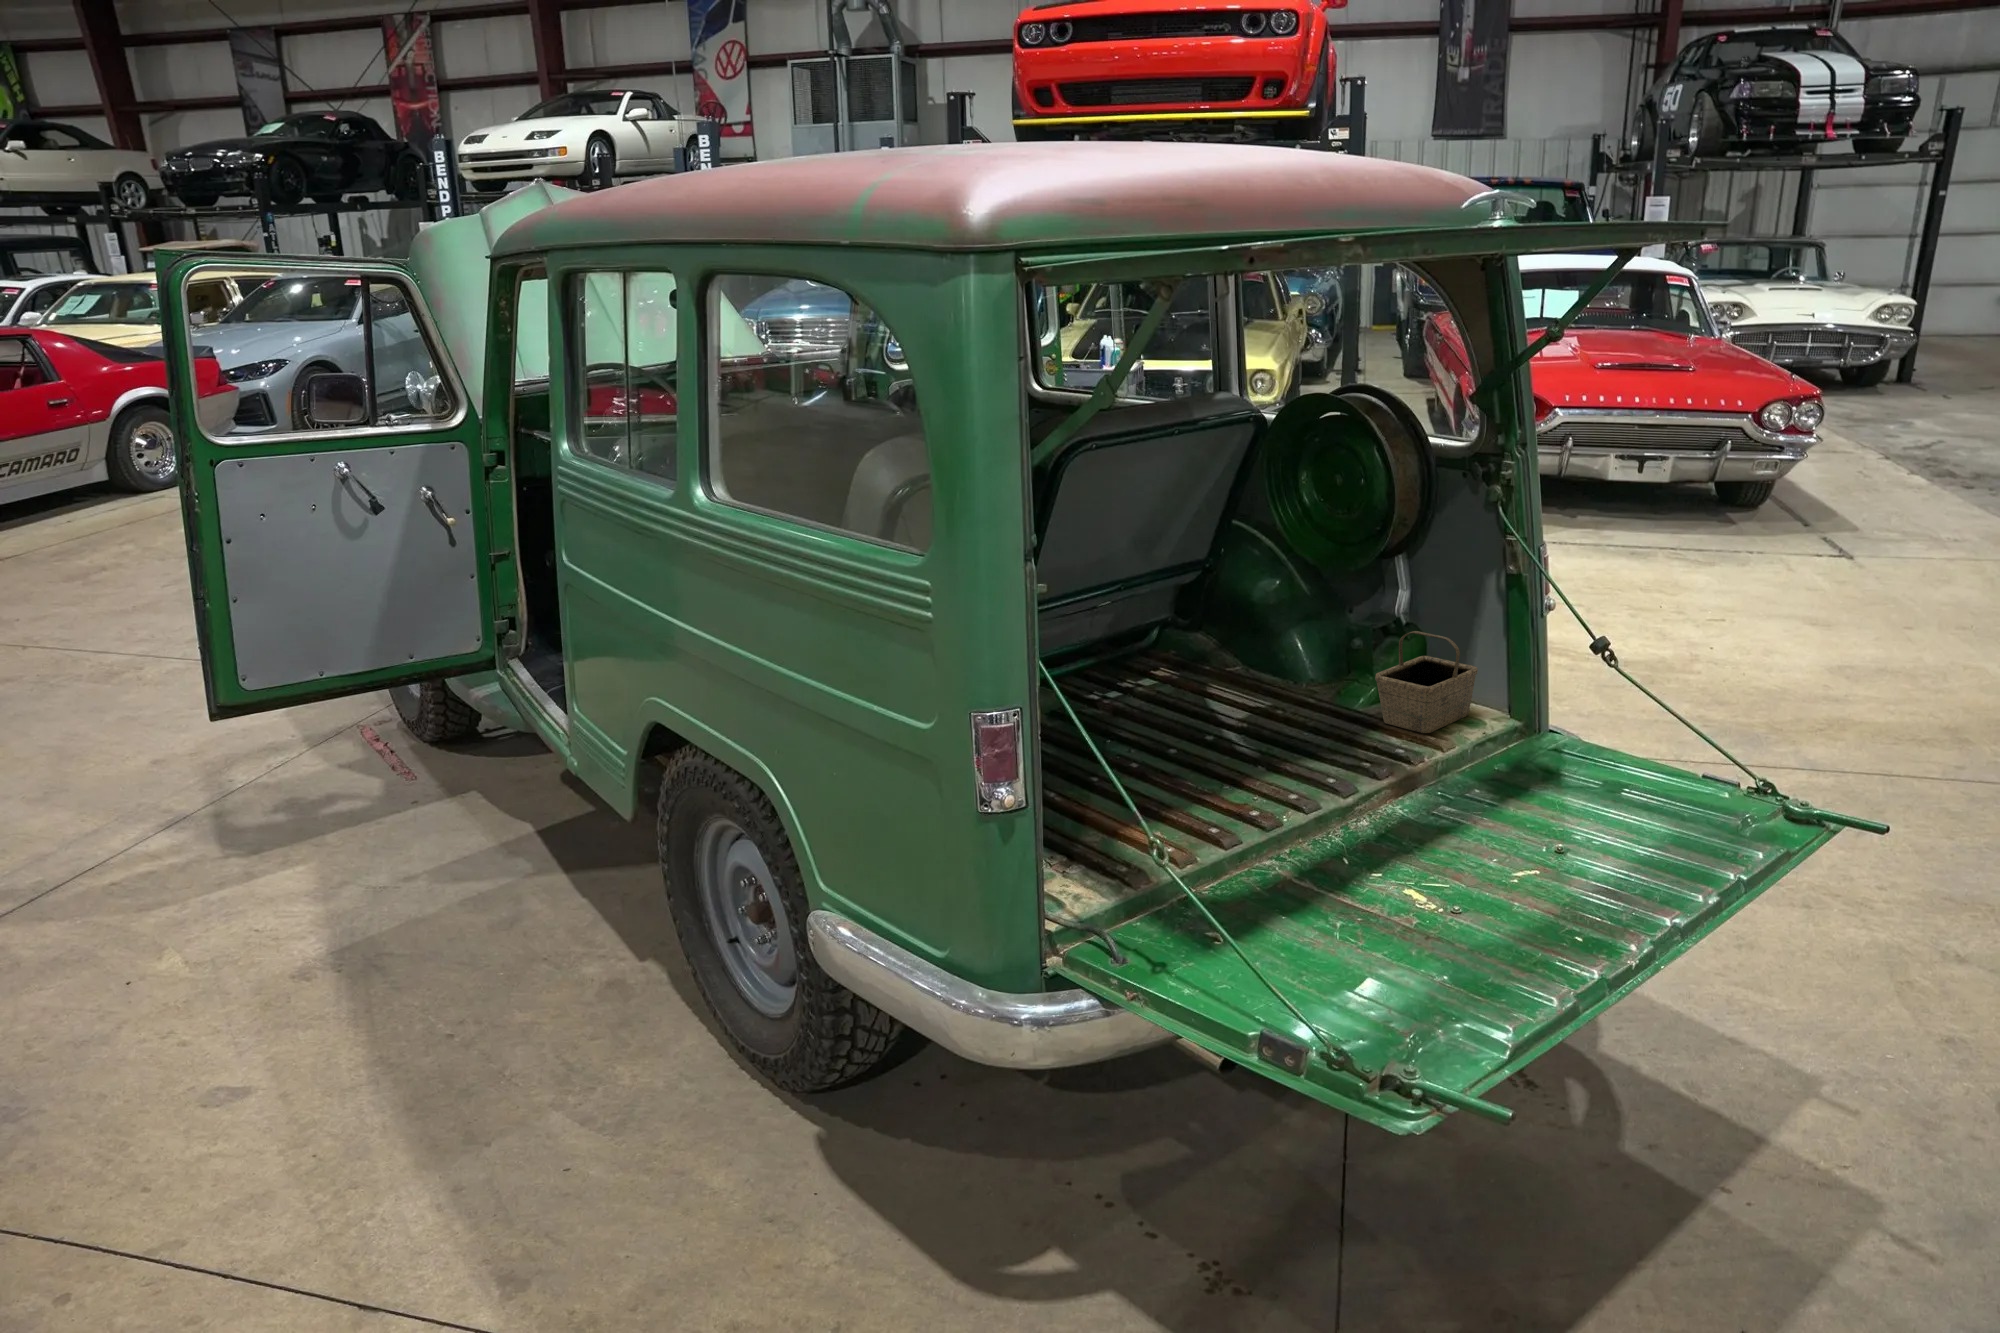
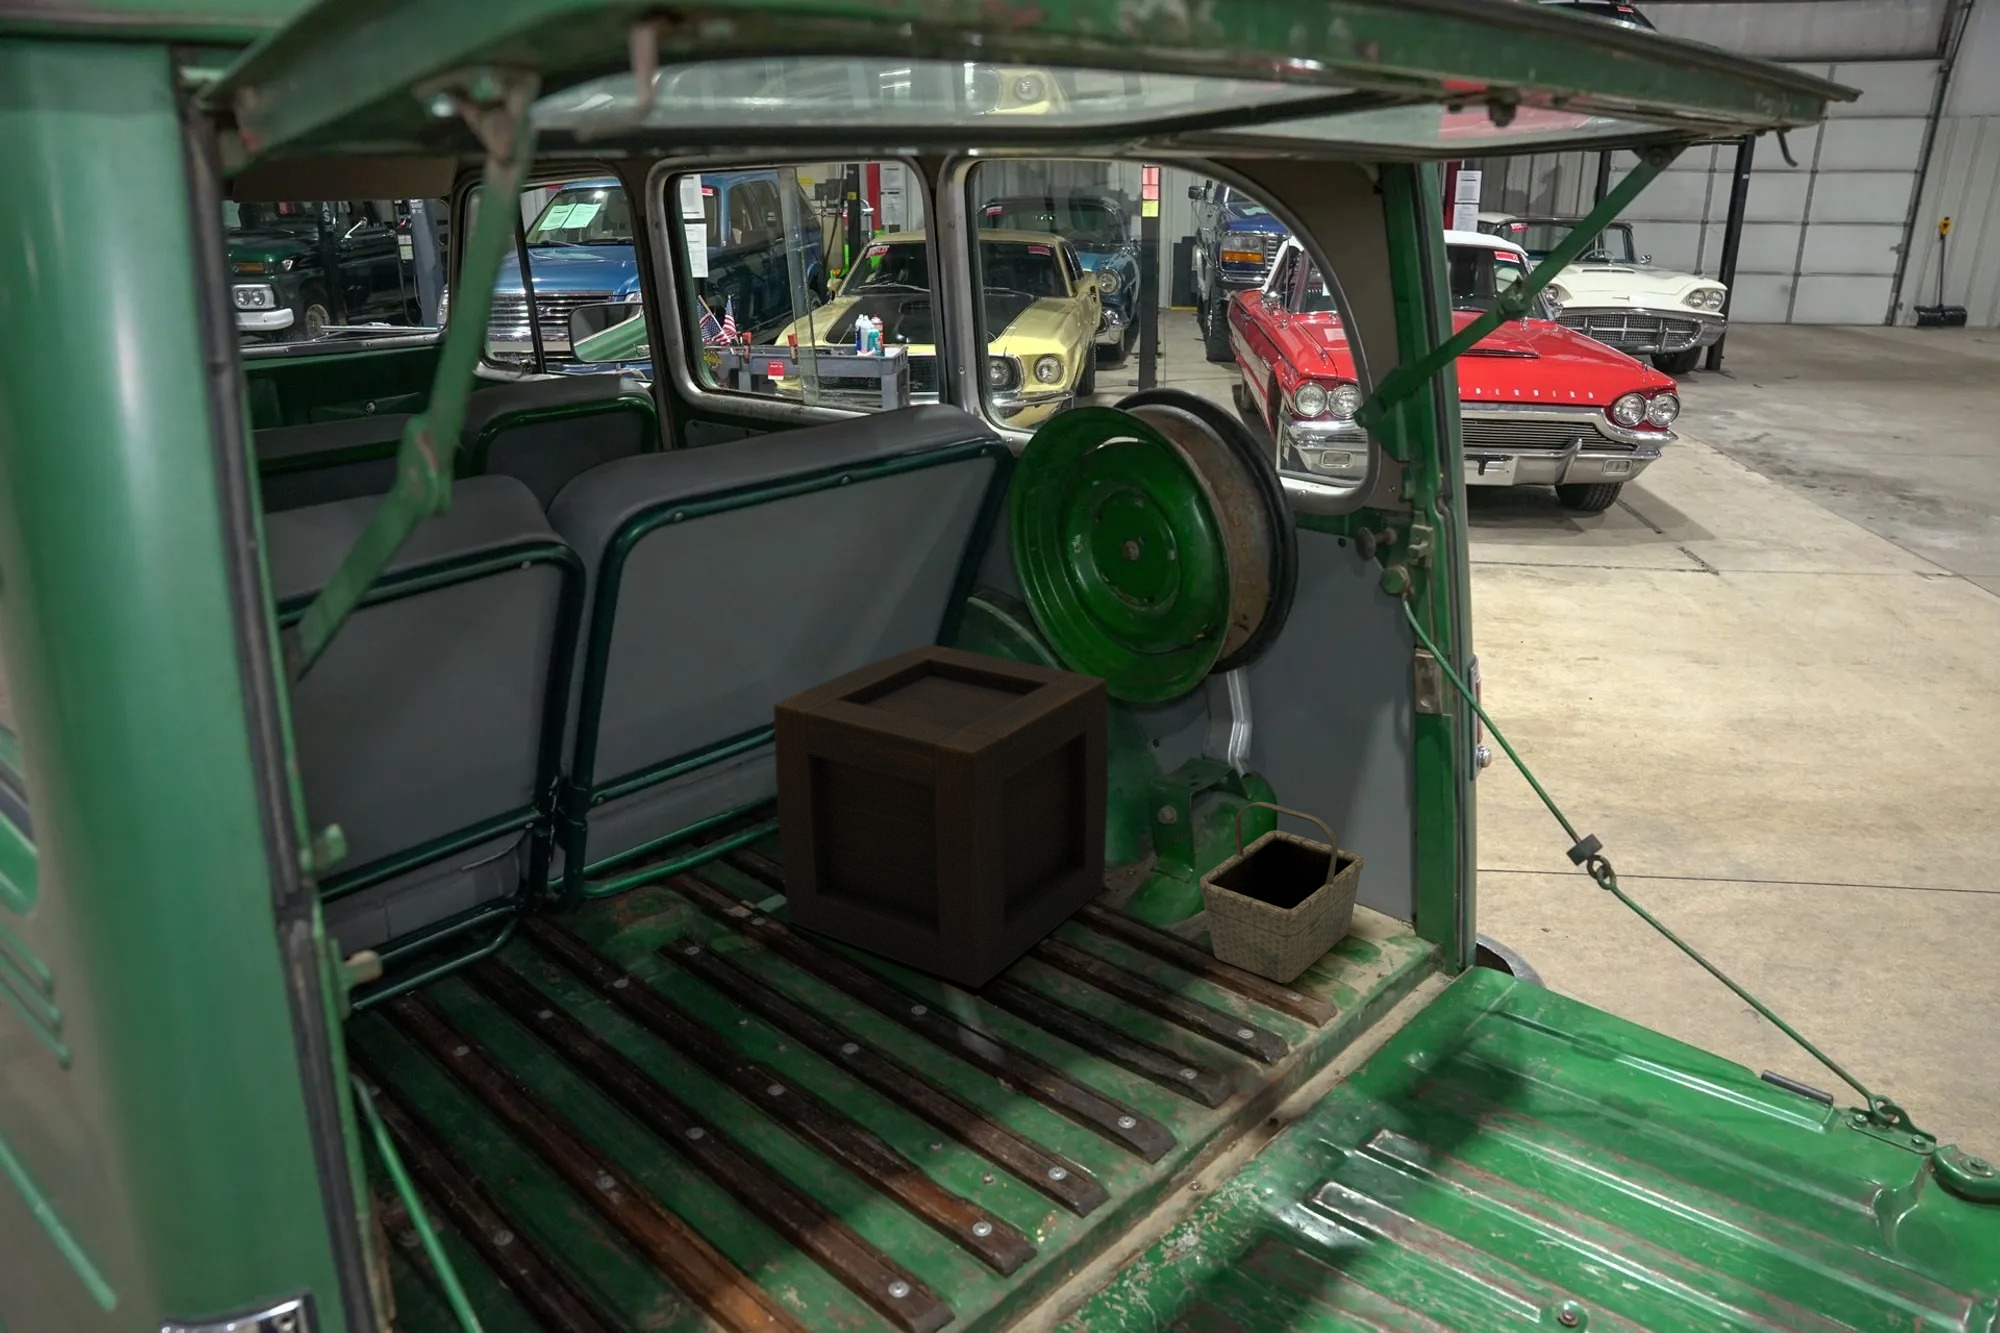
wooden crate: none [1122,543,1321,730] -> present [774,644,1108,988]

